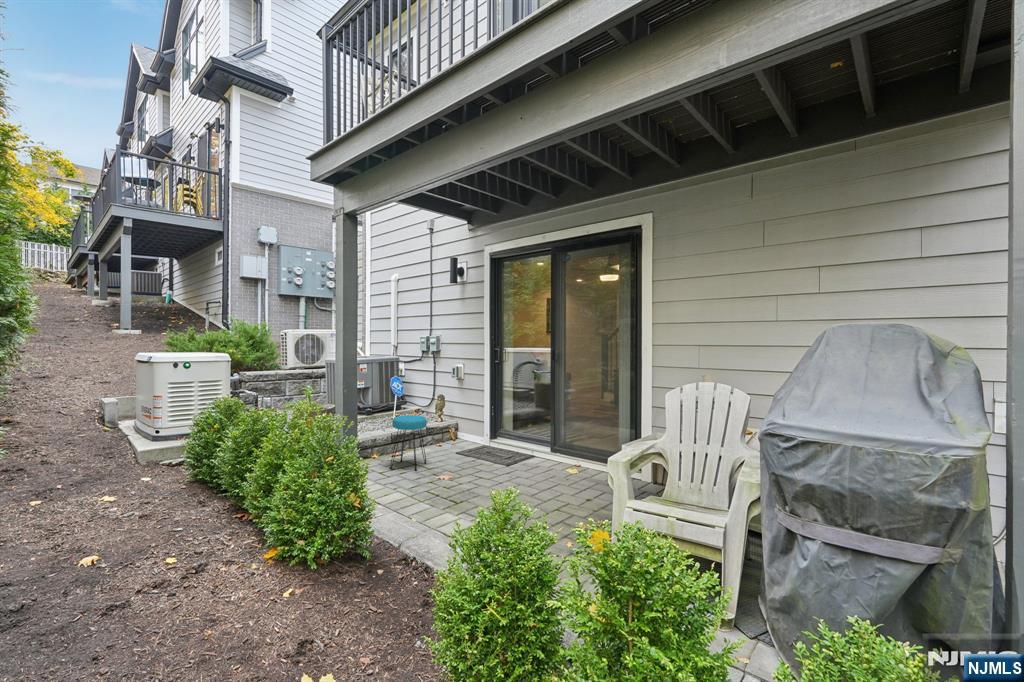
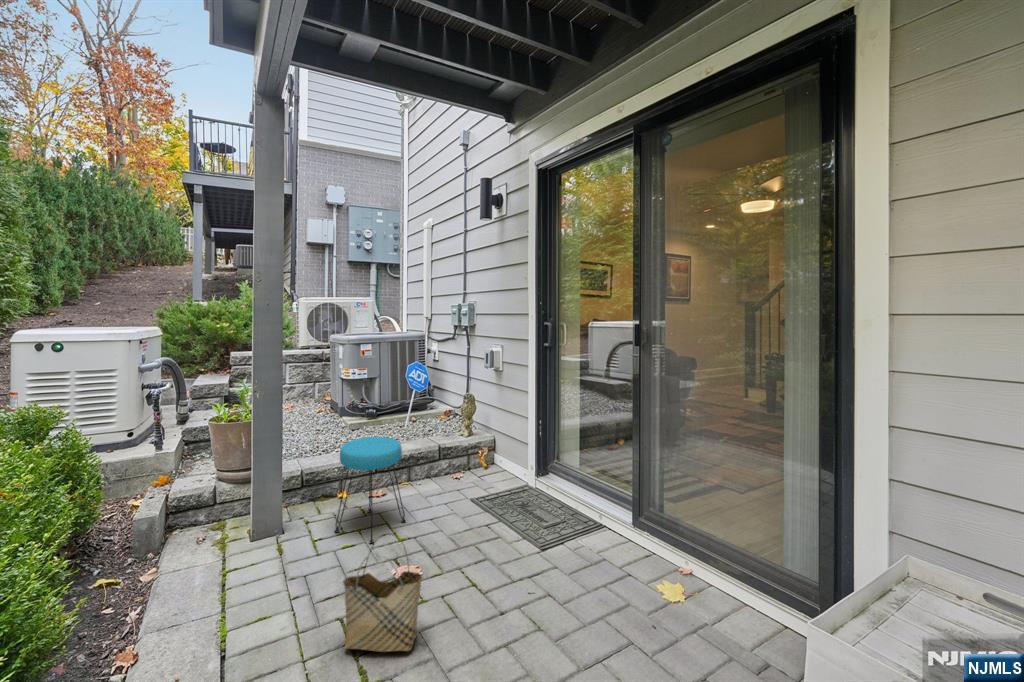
woven basket: none [437,444,471,493] -> present [343,533,422,652]

